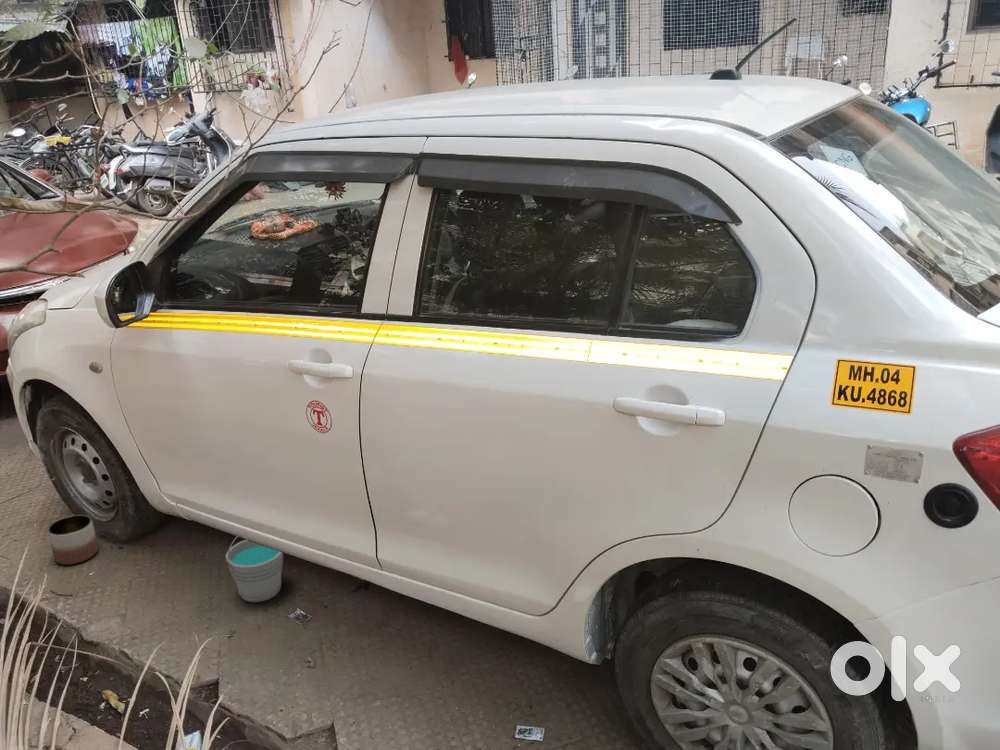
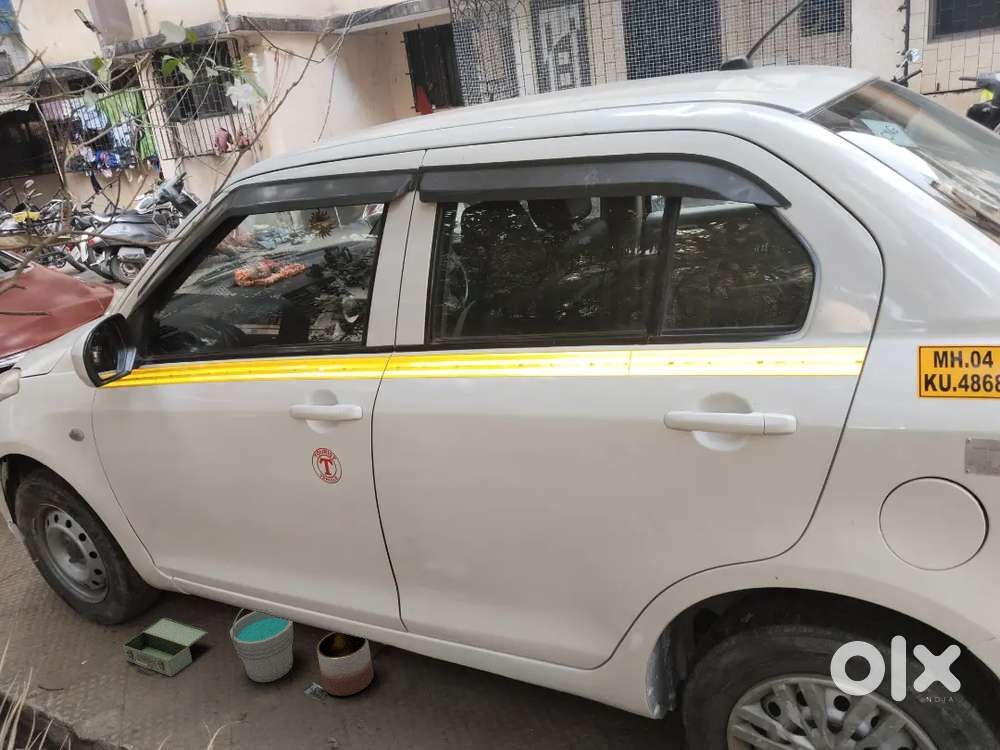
planter: present [48,515,98,565] -> present [317,631,374,696]
toolbox: none [129,537,206,590] -> present [123,618,208,677]

